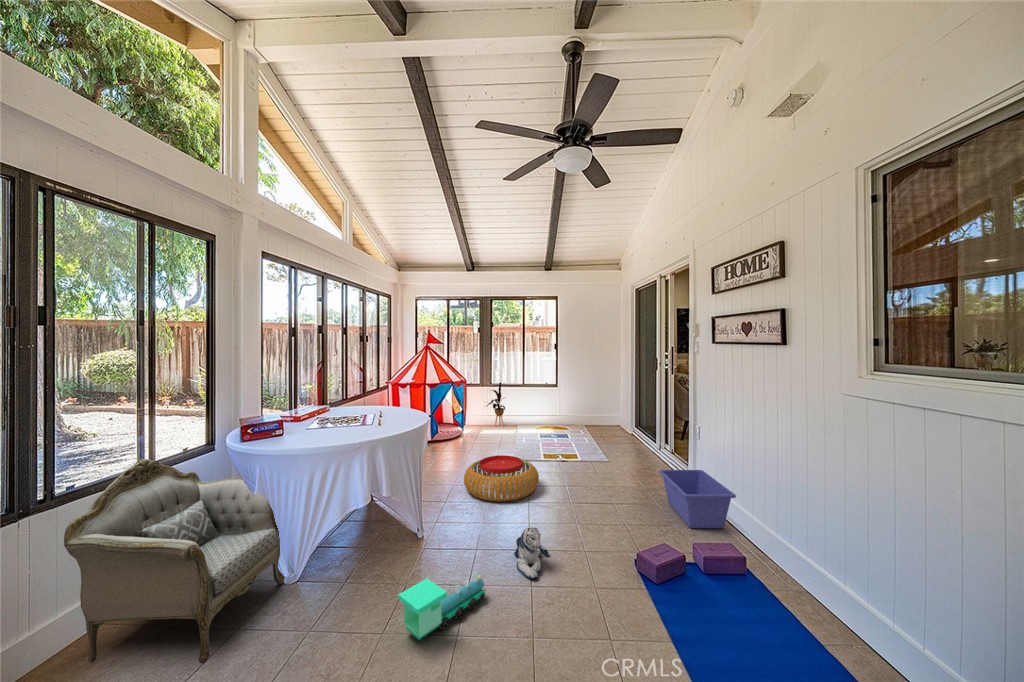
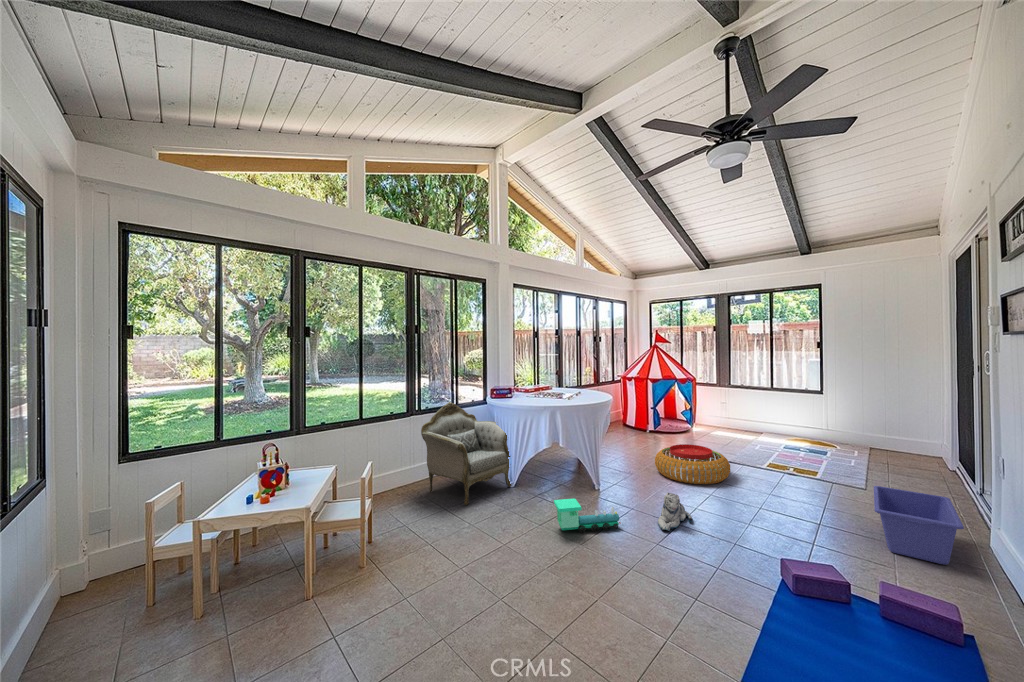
house plant: present [487,383,505,426] -> none [719,383,746,429]

